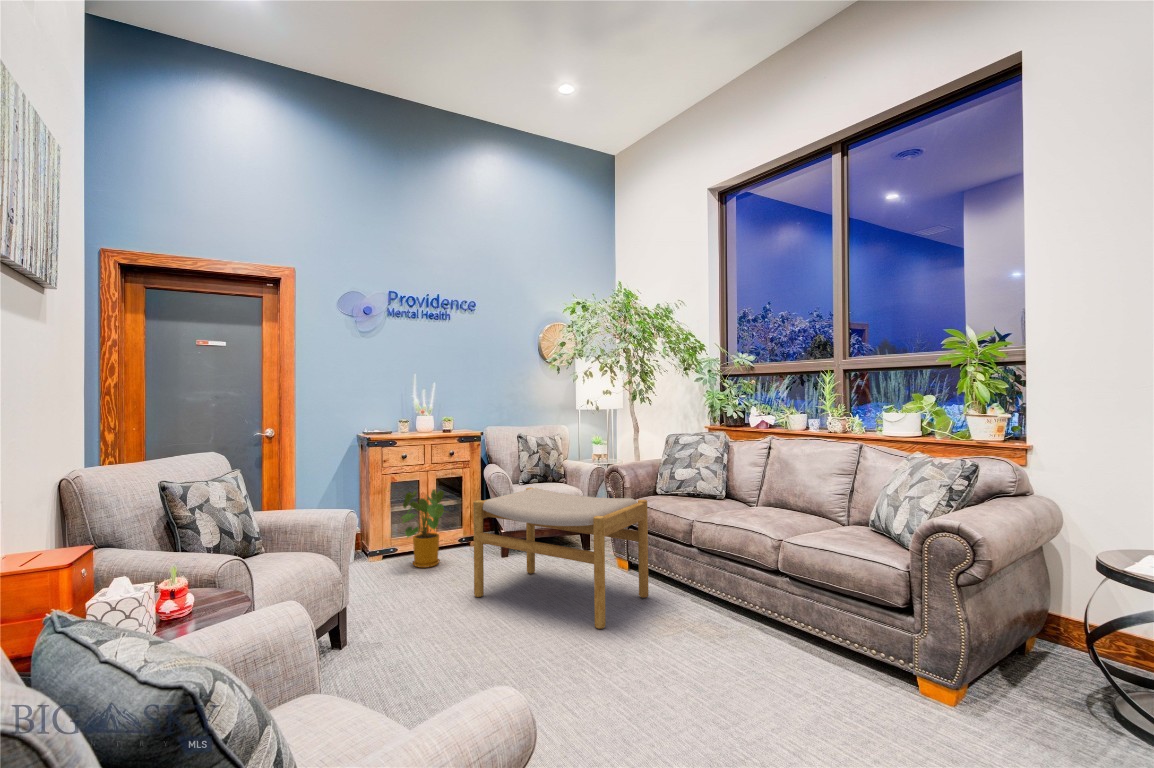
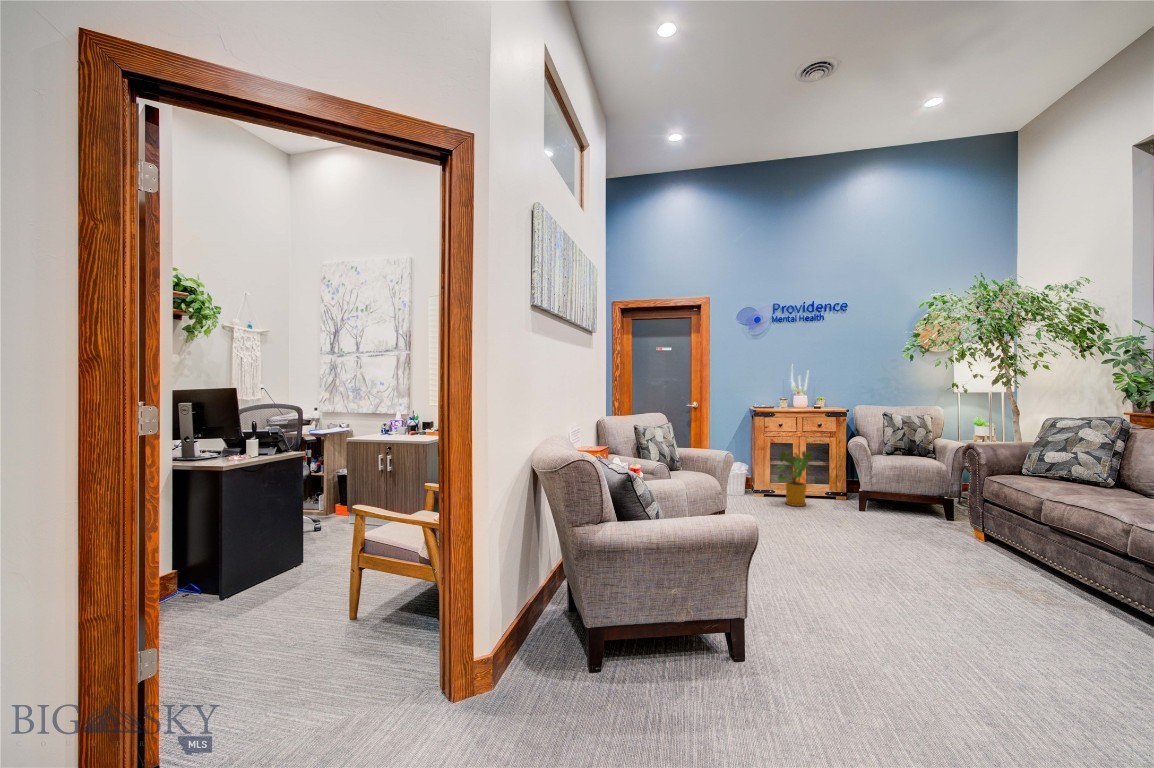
footstool: present [473,488,648,629] -> none [821,455,989,568]

